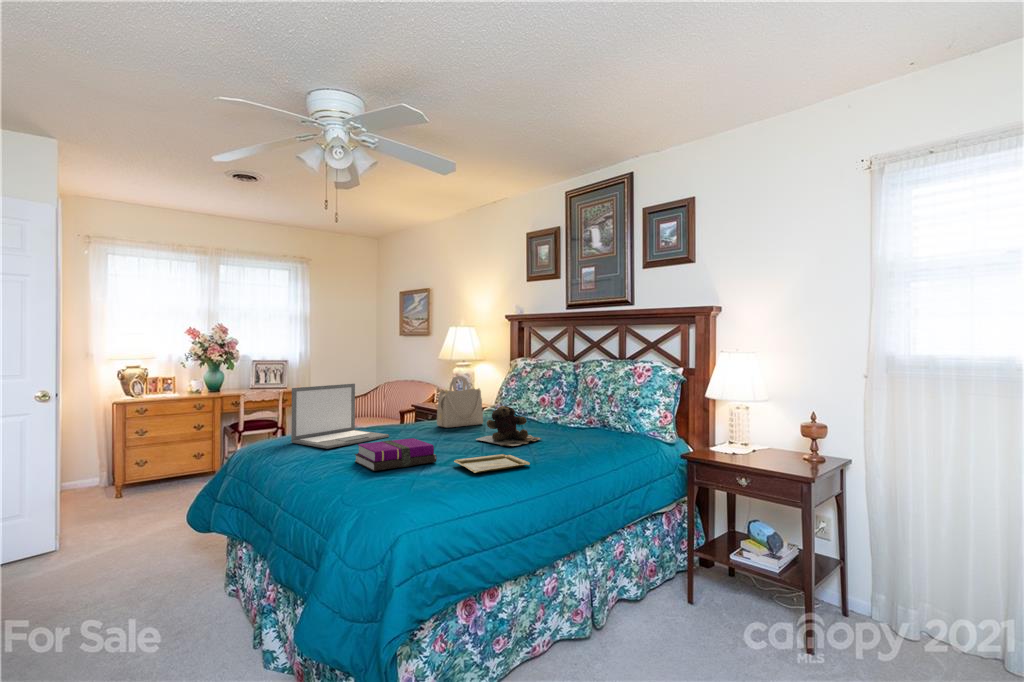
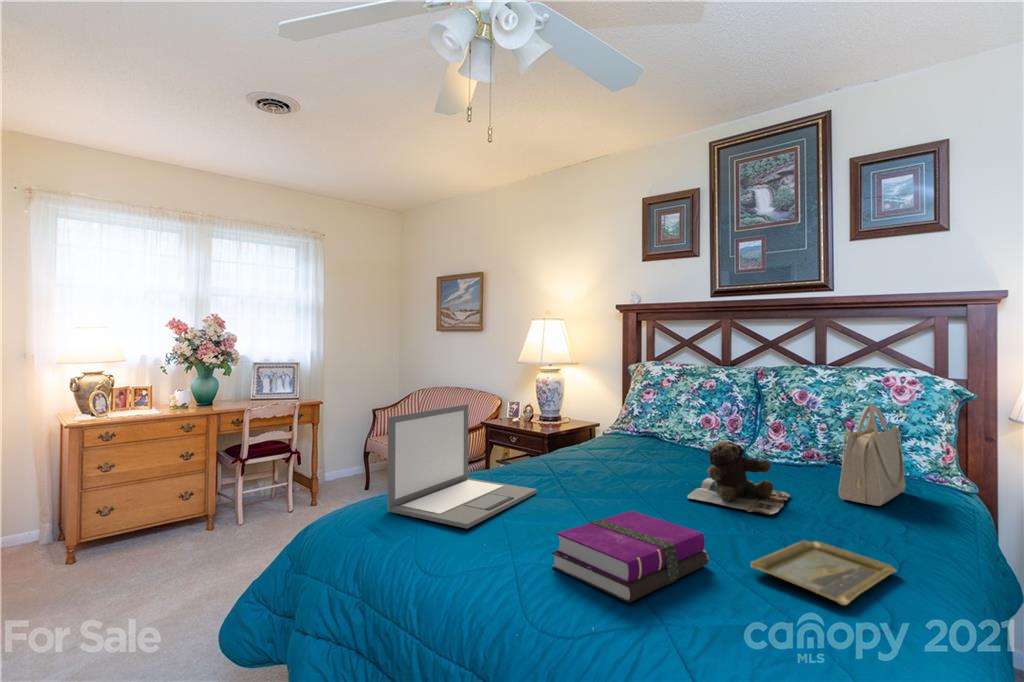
handbag: present [437,376,483,427] -> present [839,404,905,506]

